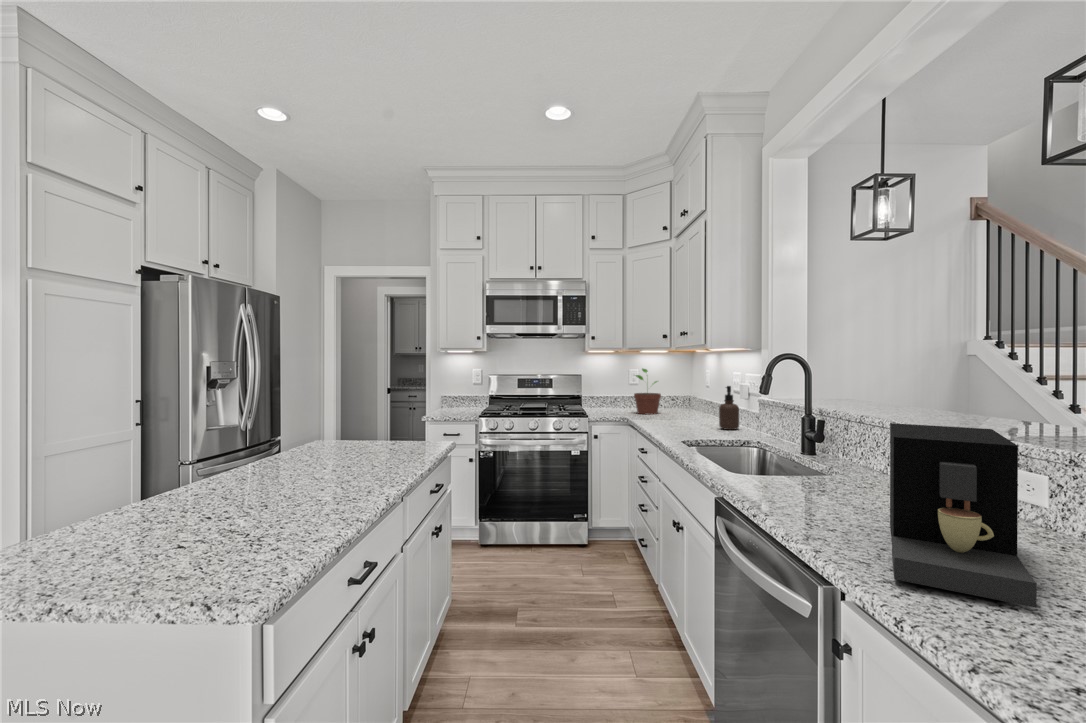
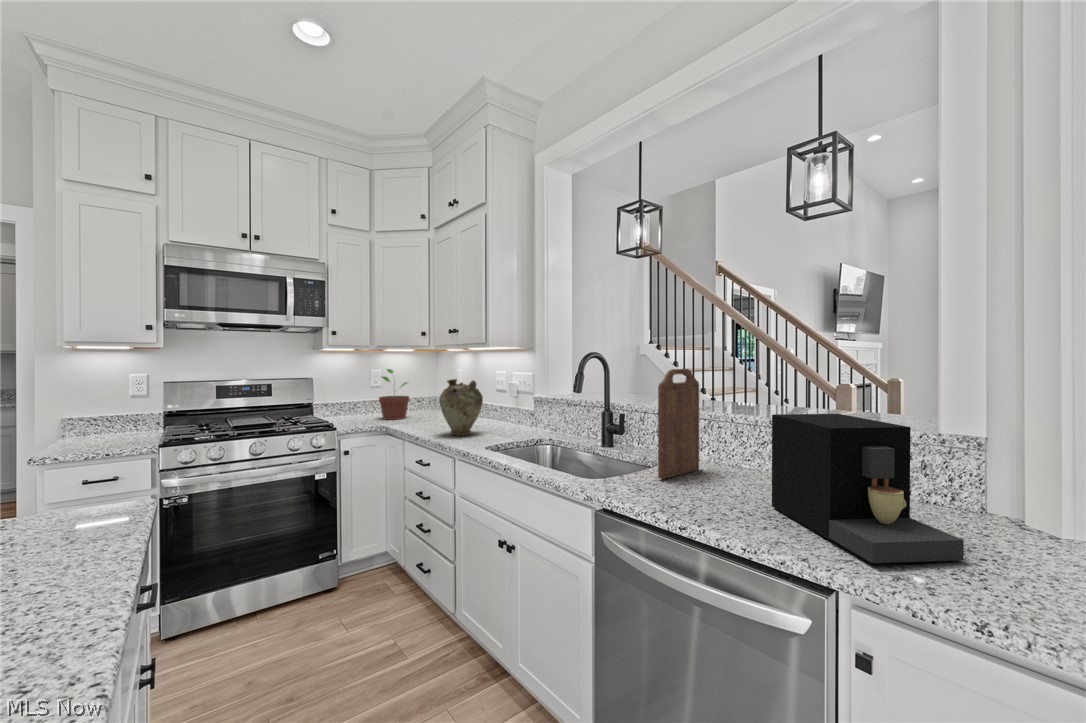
cutting board: none [808,372,876,486] -> present [658,369,699,479]
vase: none [663,378,704,431] -> present [439,379,483,435]
soap dispenser: present [719,386,739,430] -> none [492,385,511,429]

